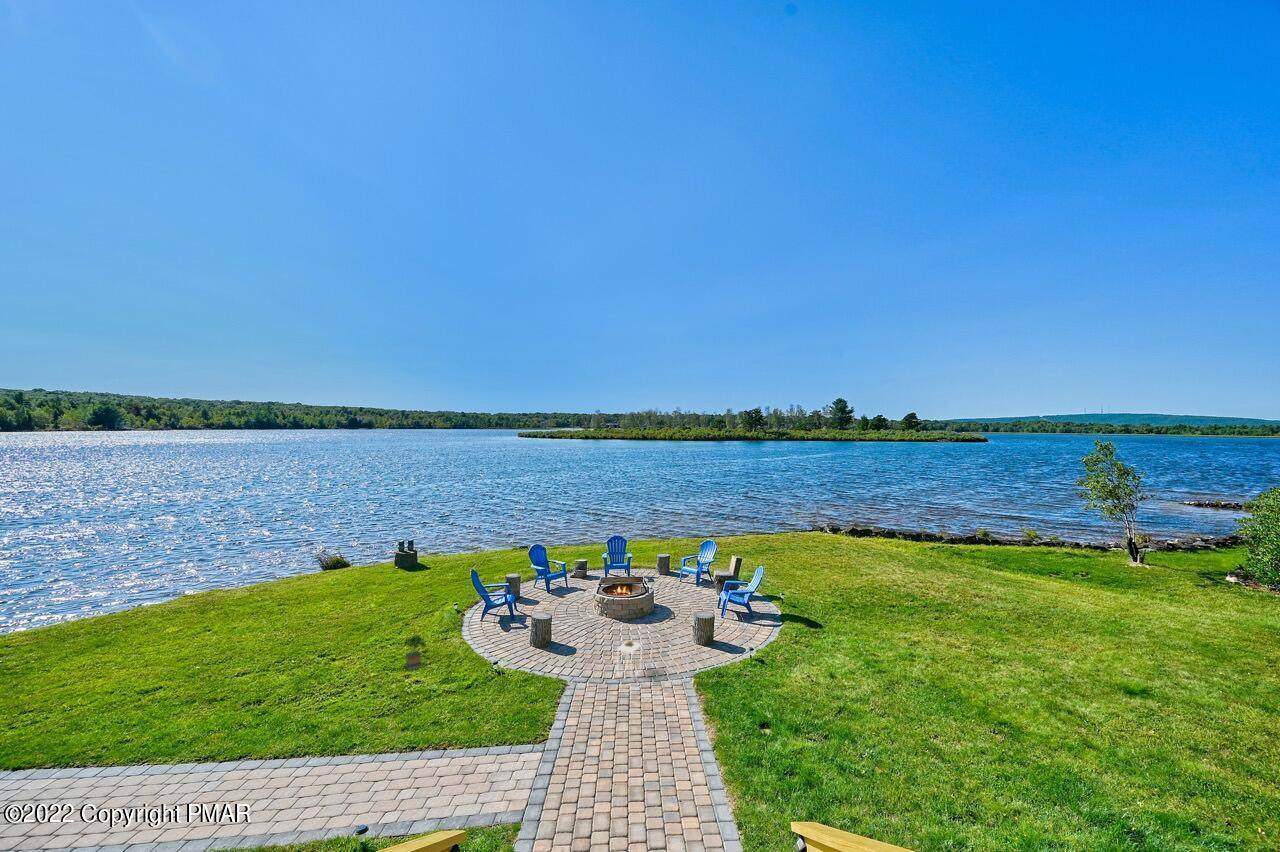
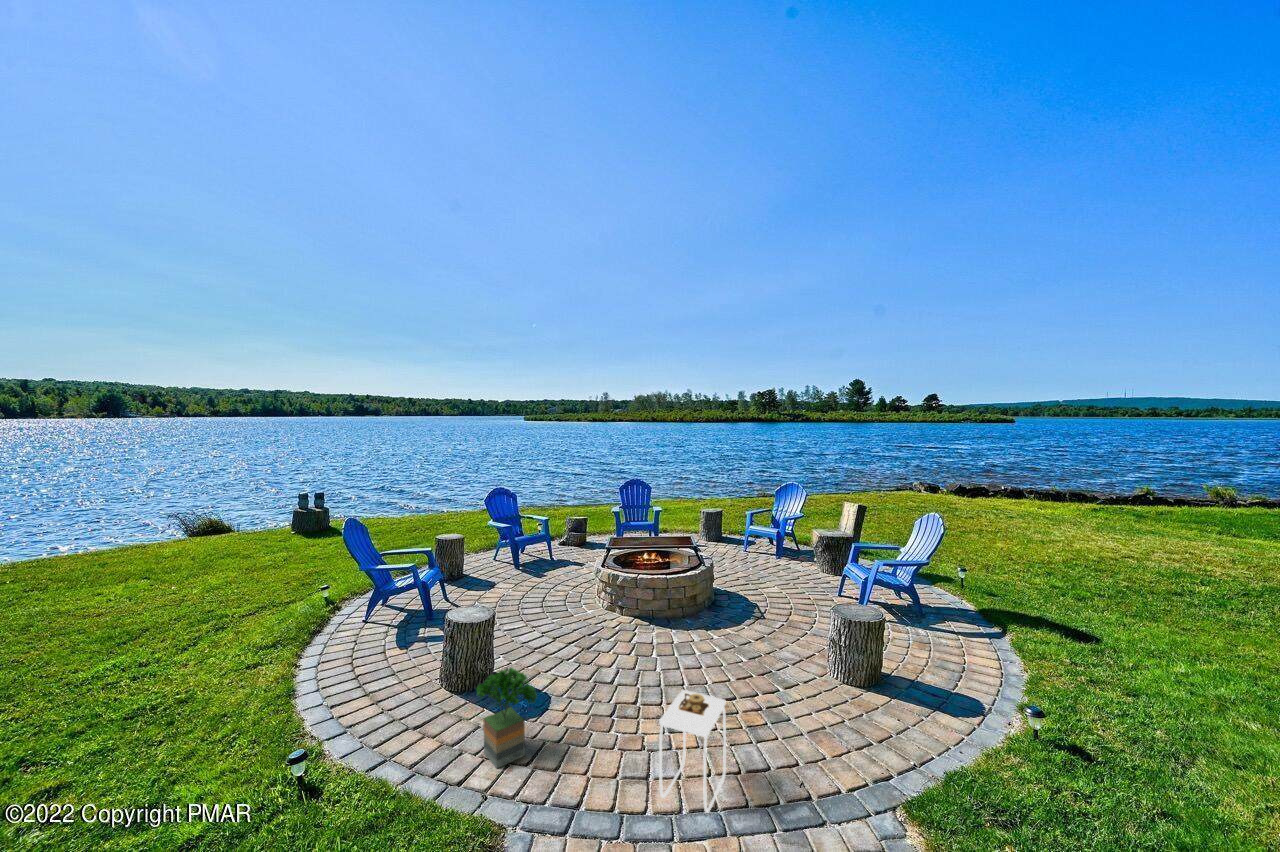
potted tree: present [404,636,426,670] -> present [477,668,537,768]

